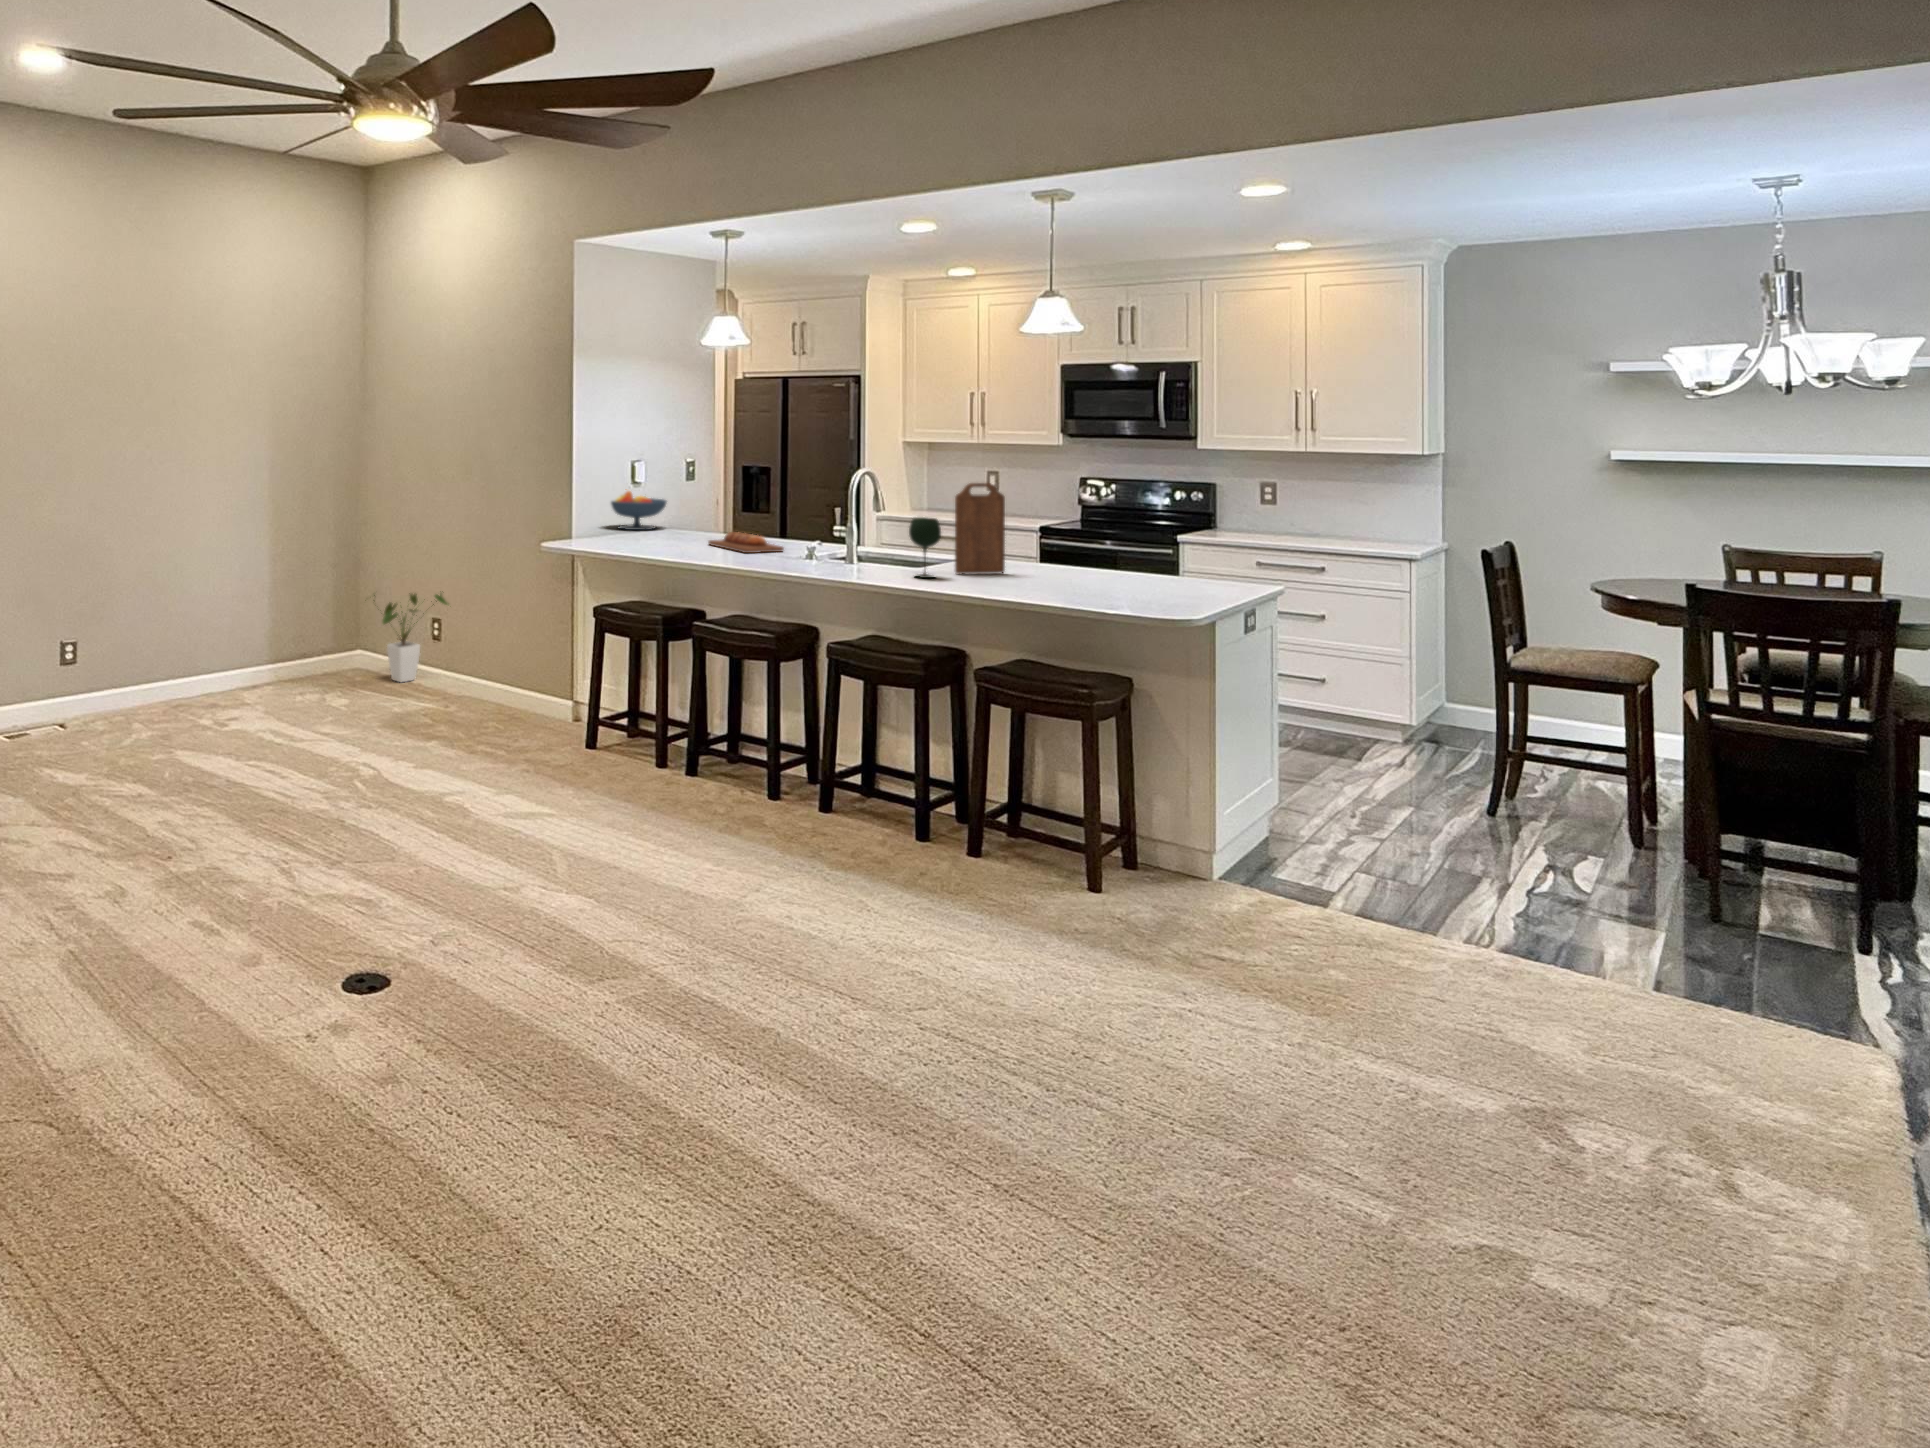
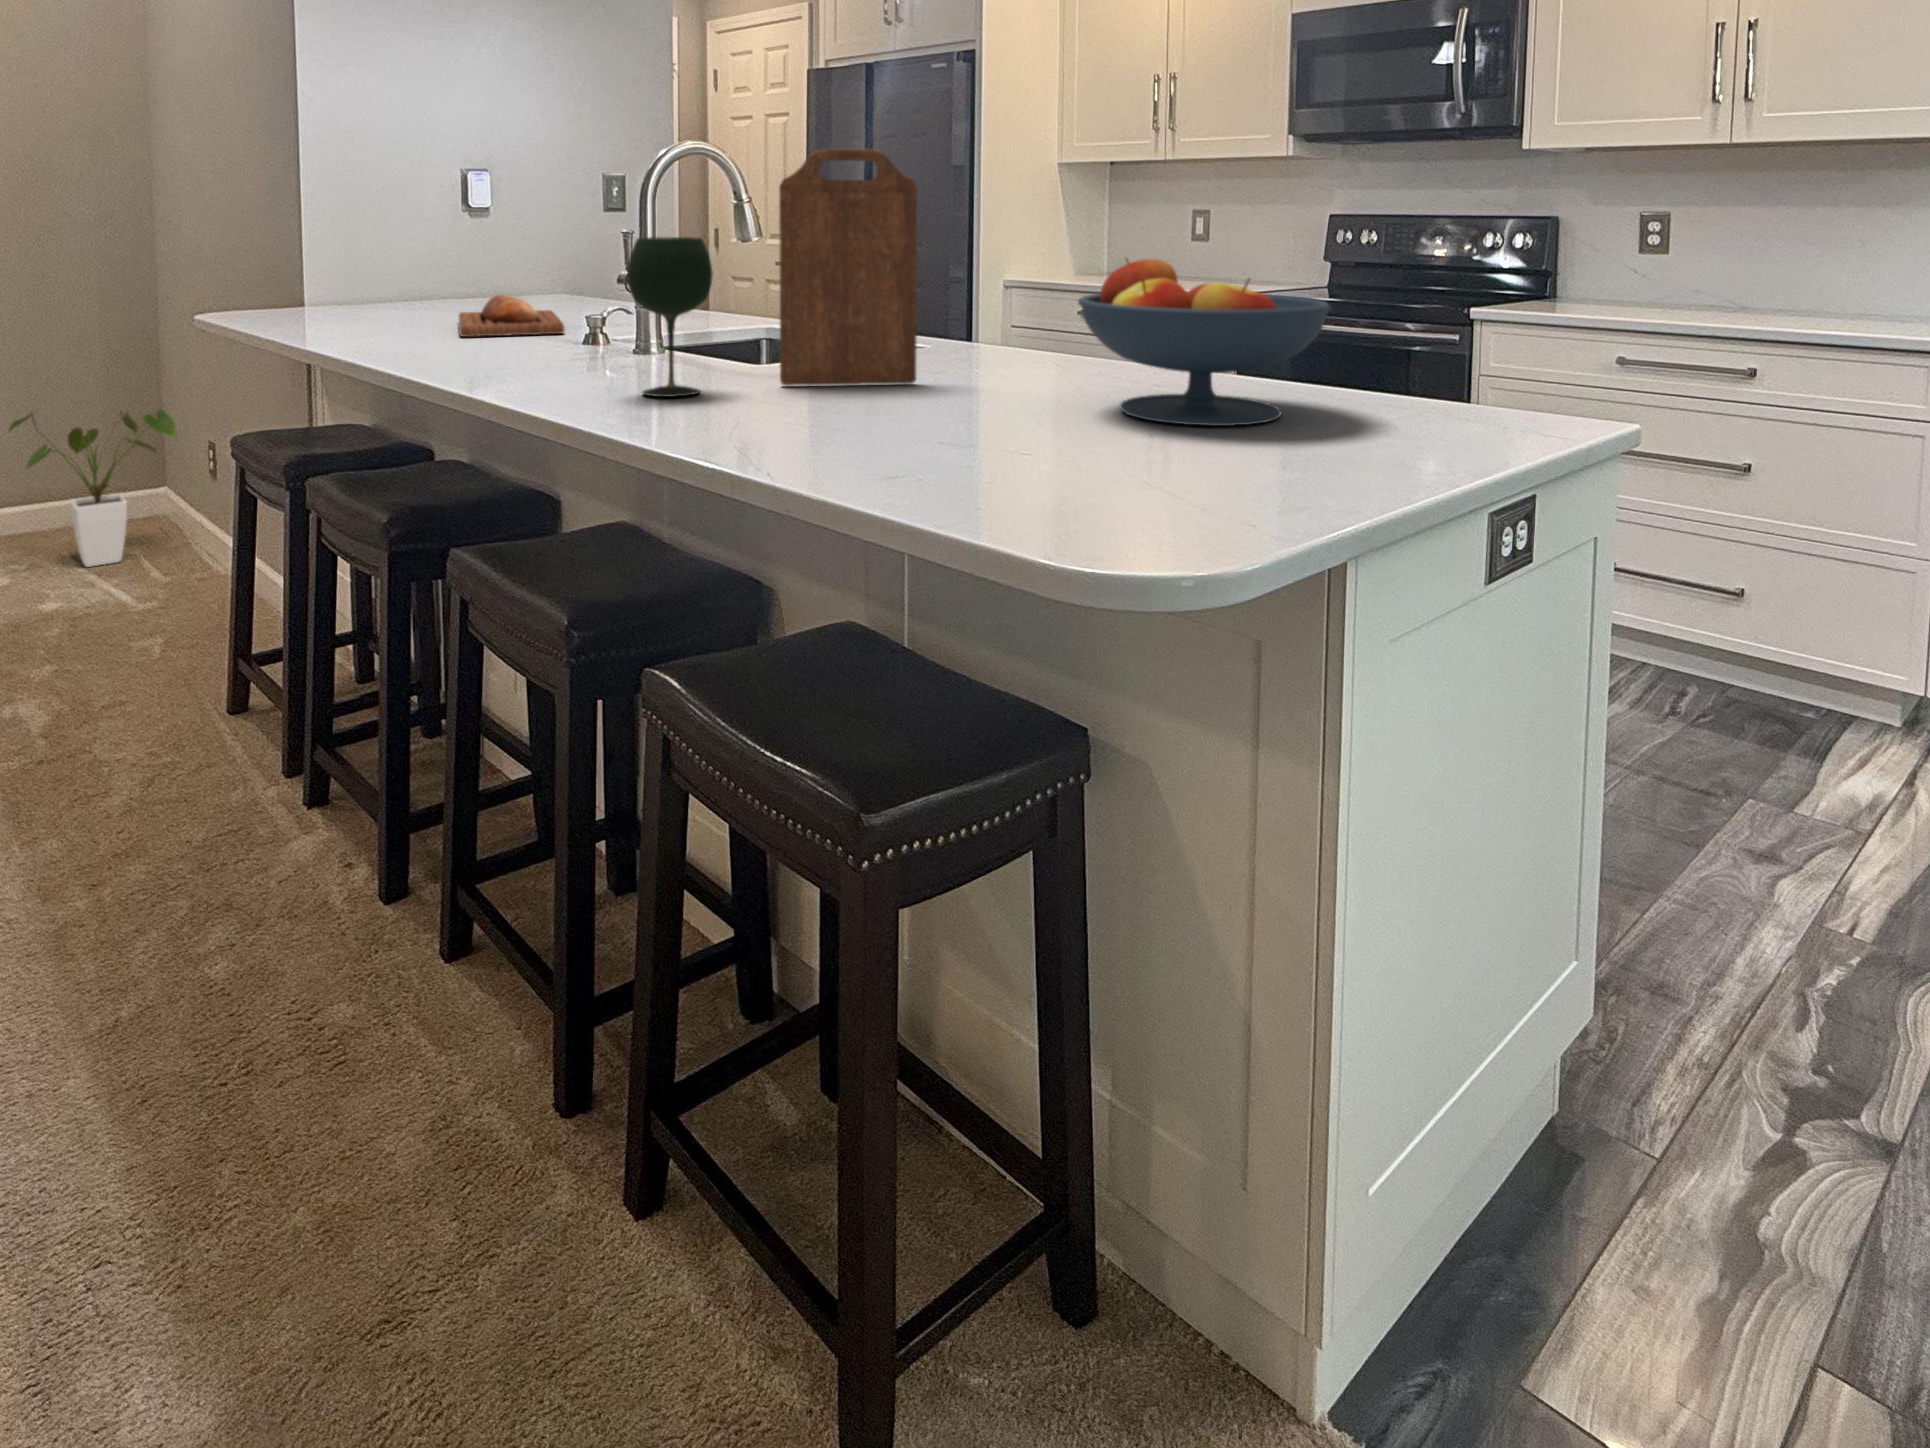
fruit bowl: present [611,491,667,530] -> present [1078,258,1331,426]

